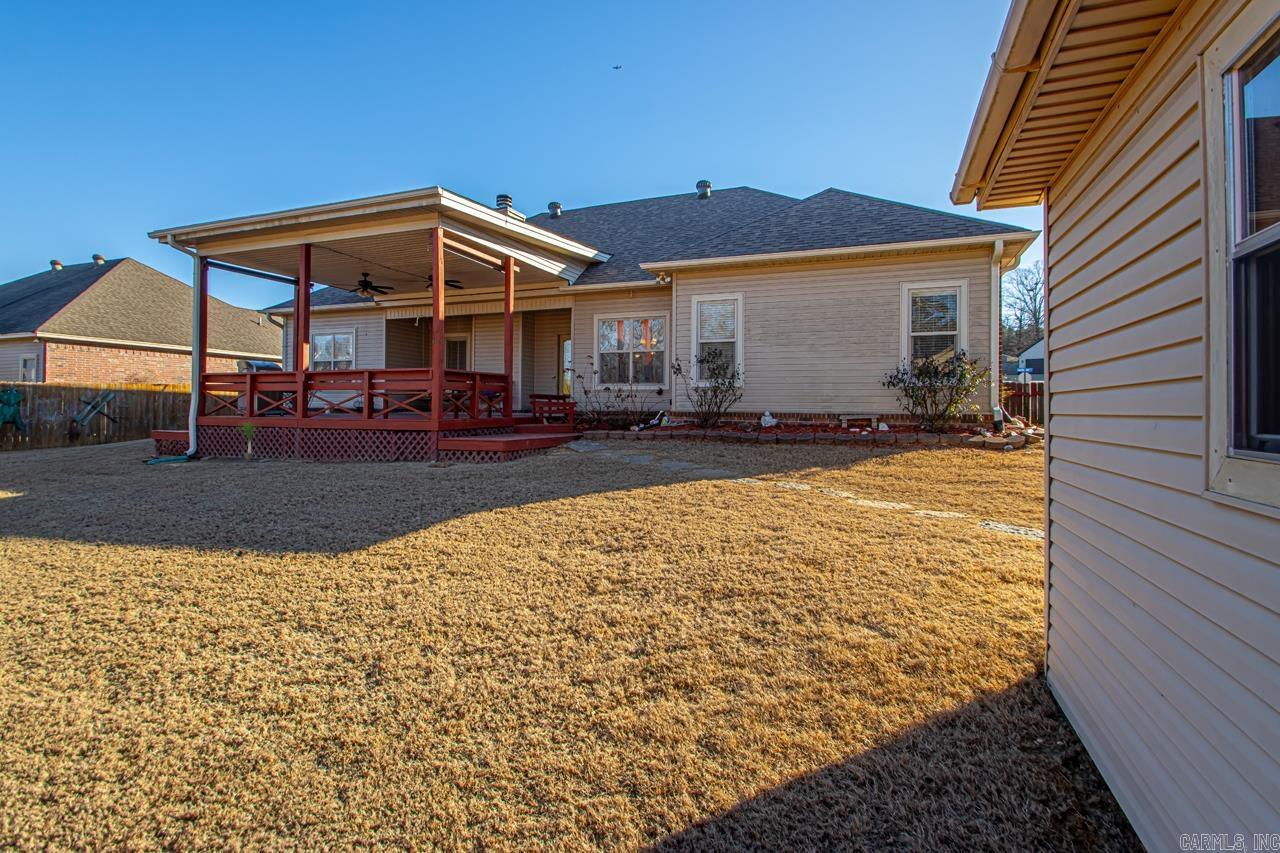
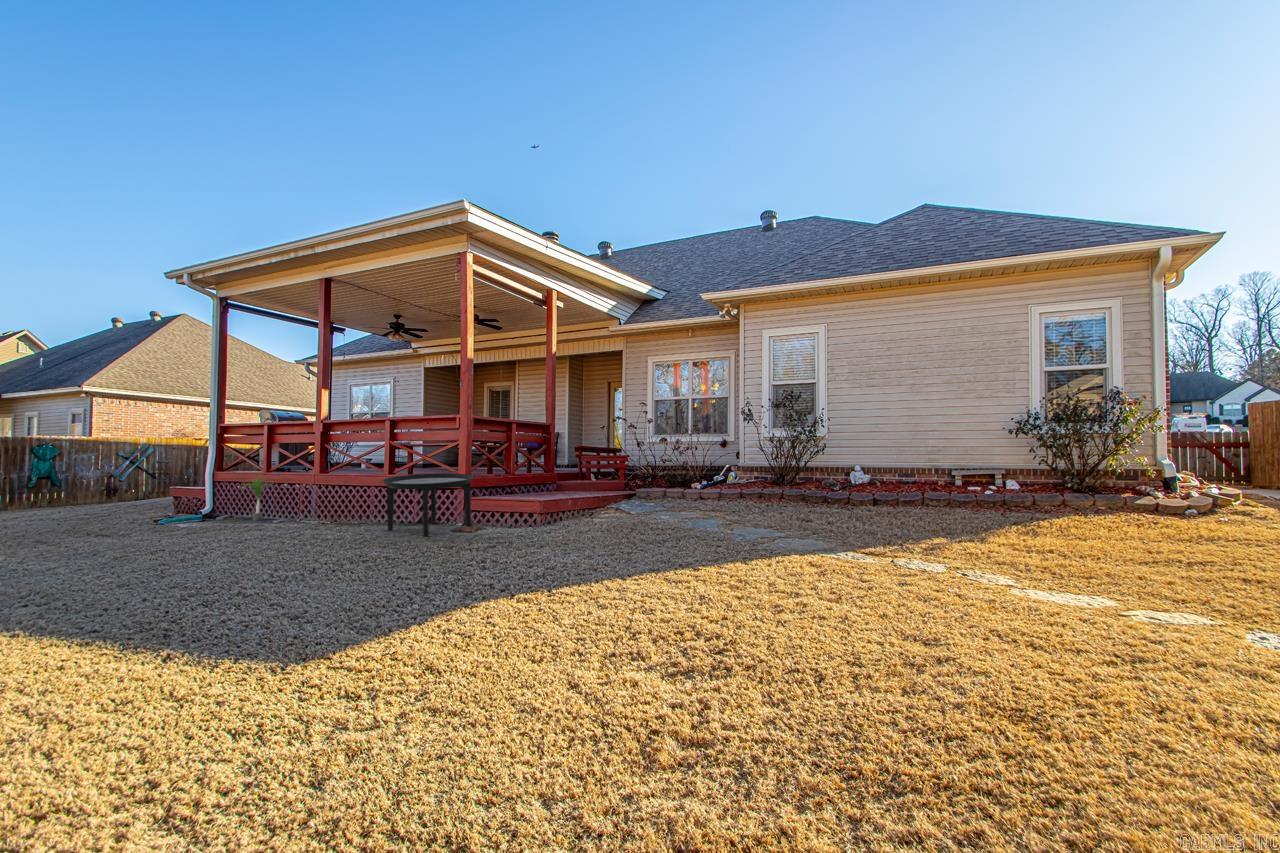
round table: none [370,418,448,470] -> present [382,473,474,536]

